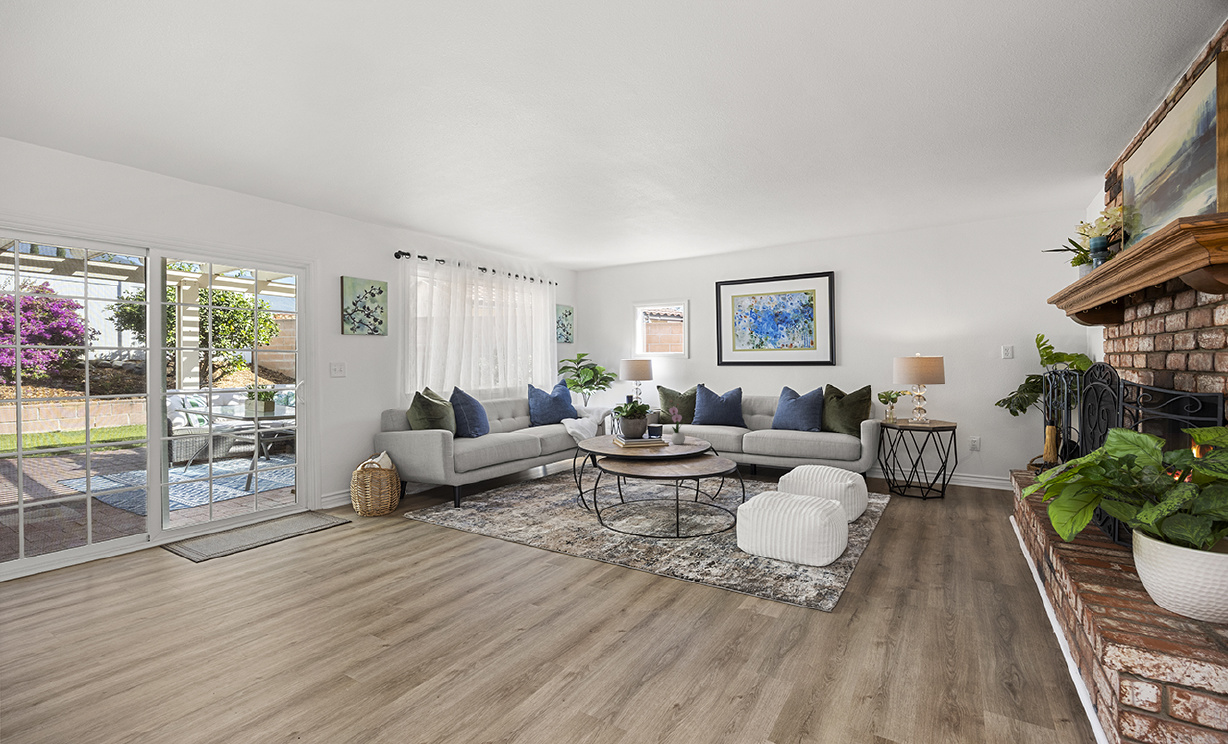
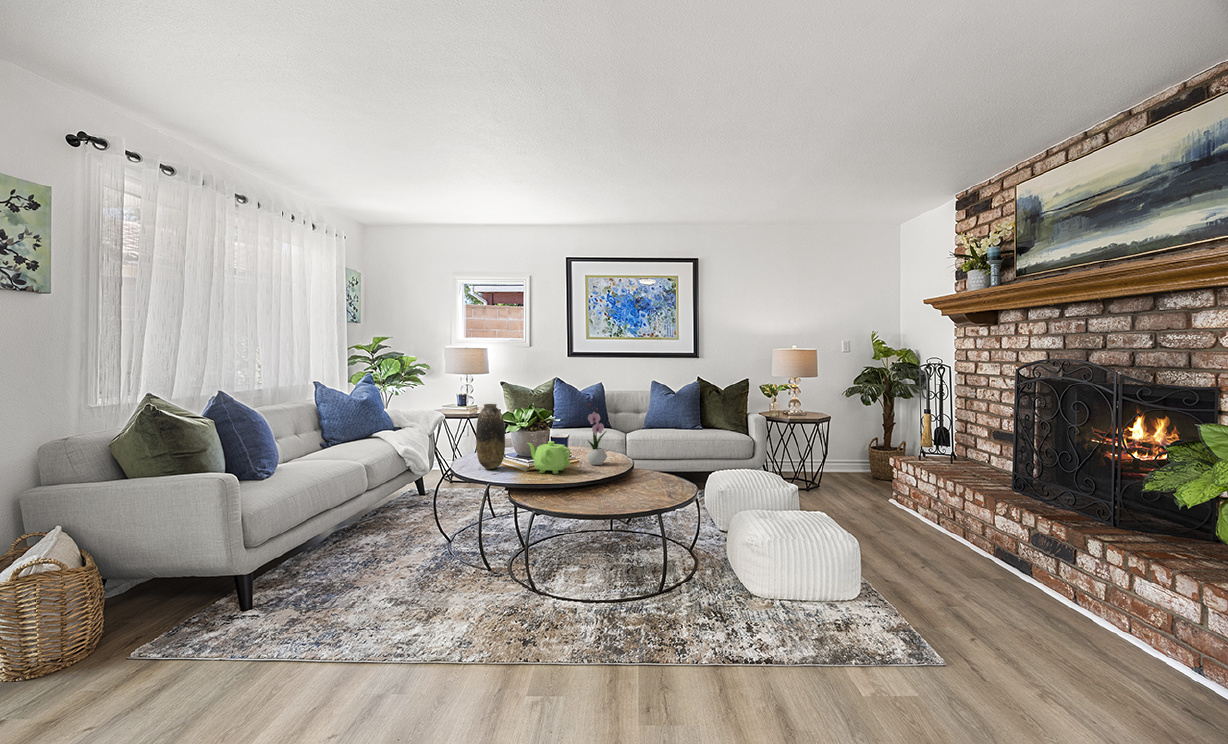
vase: none [596,399,615,442] -> present [476,404,505,469]
teapot: none [626,425,653,447] -> present [527,441,570,474]

